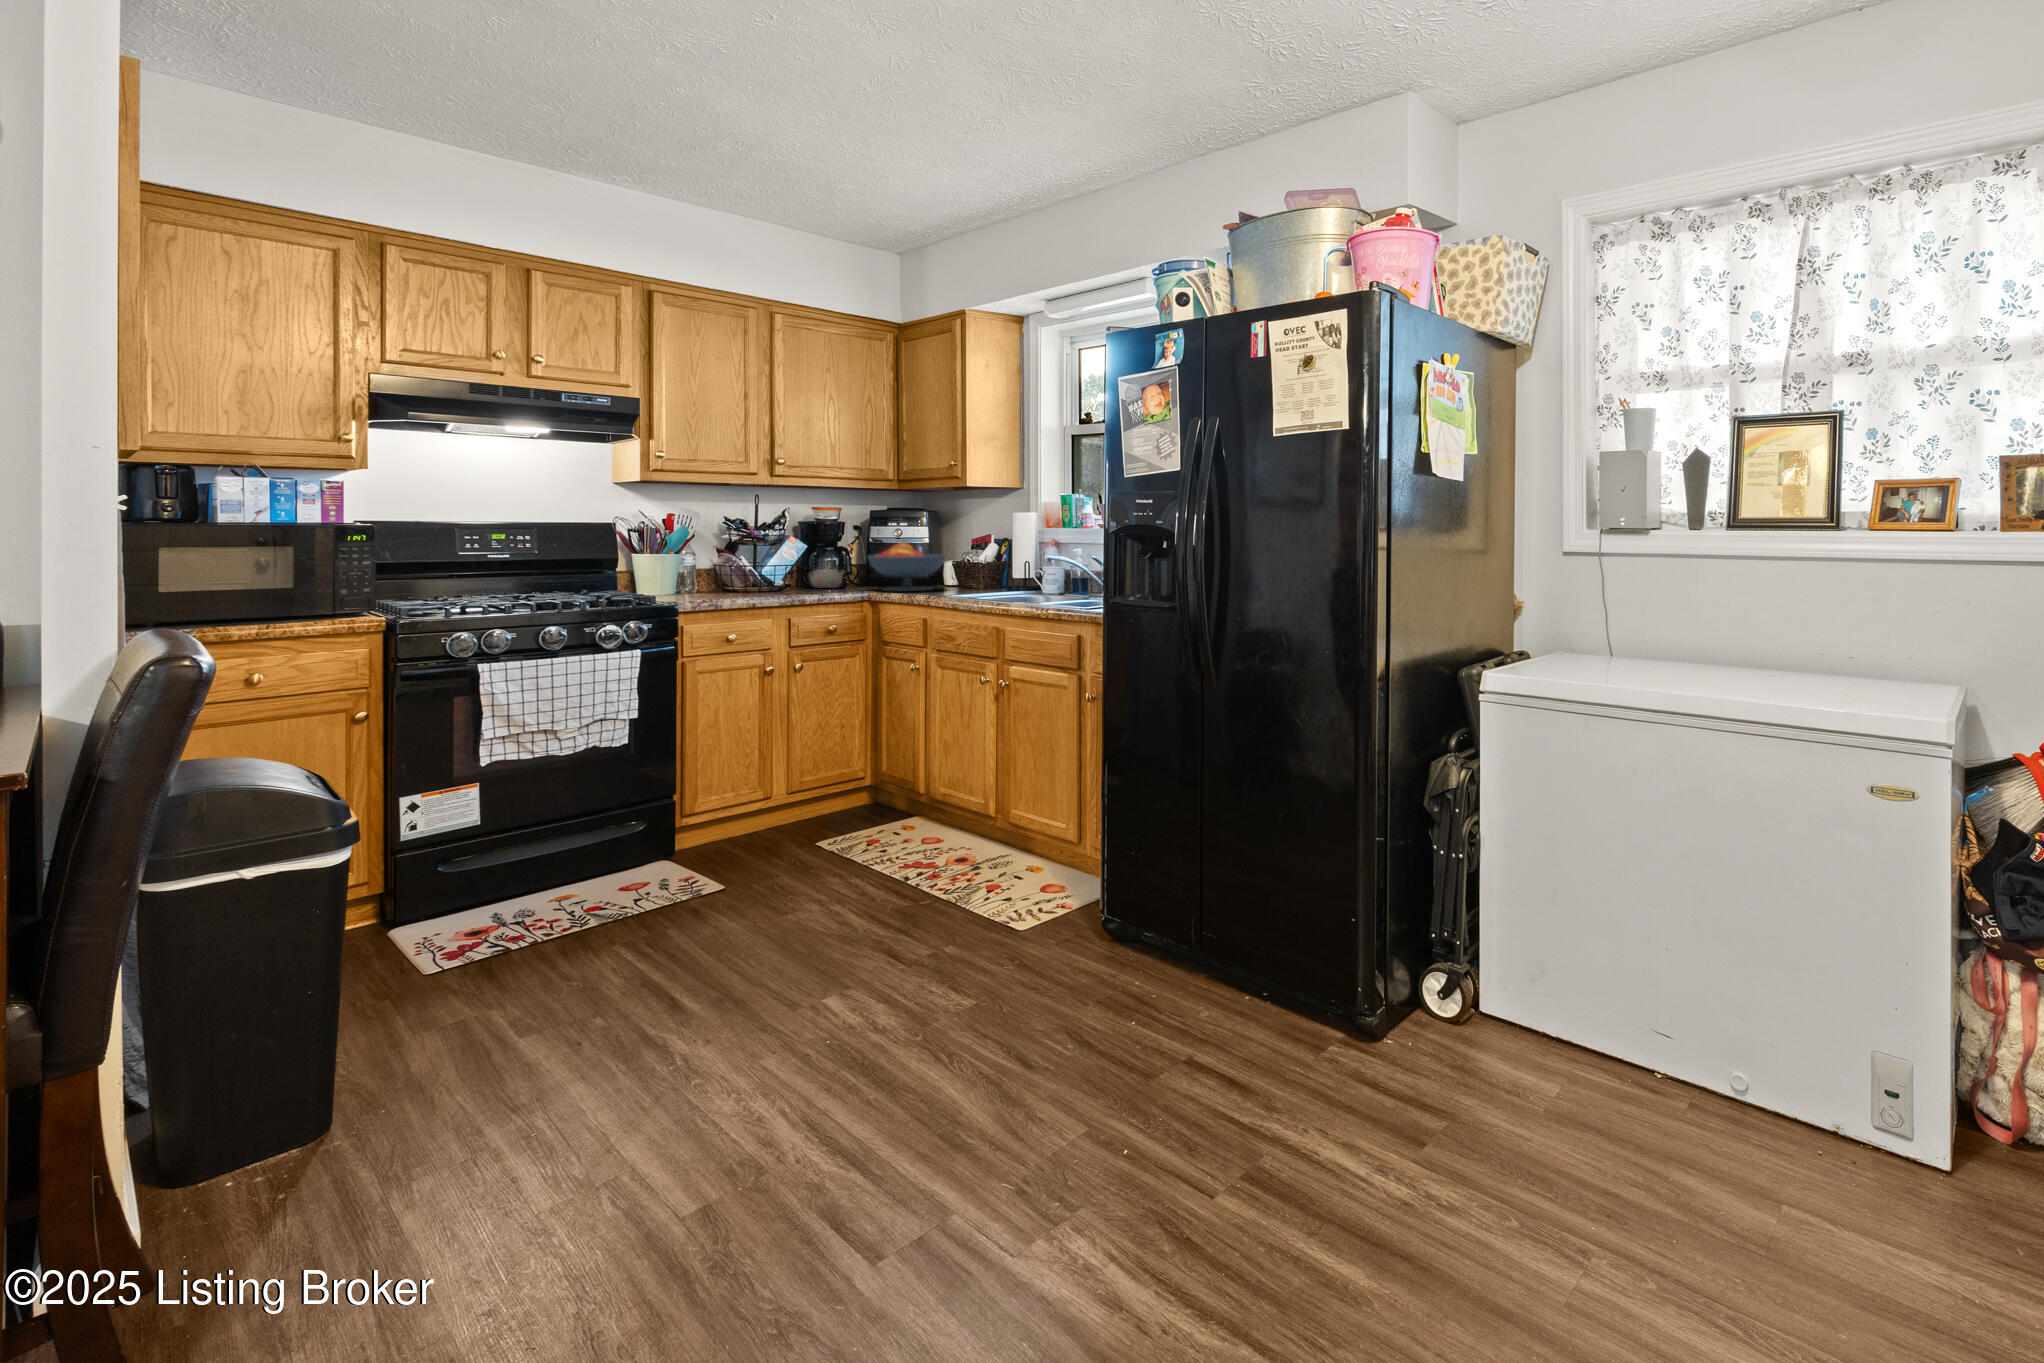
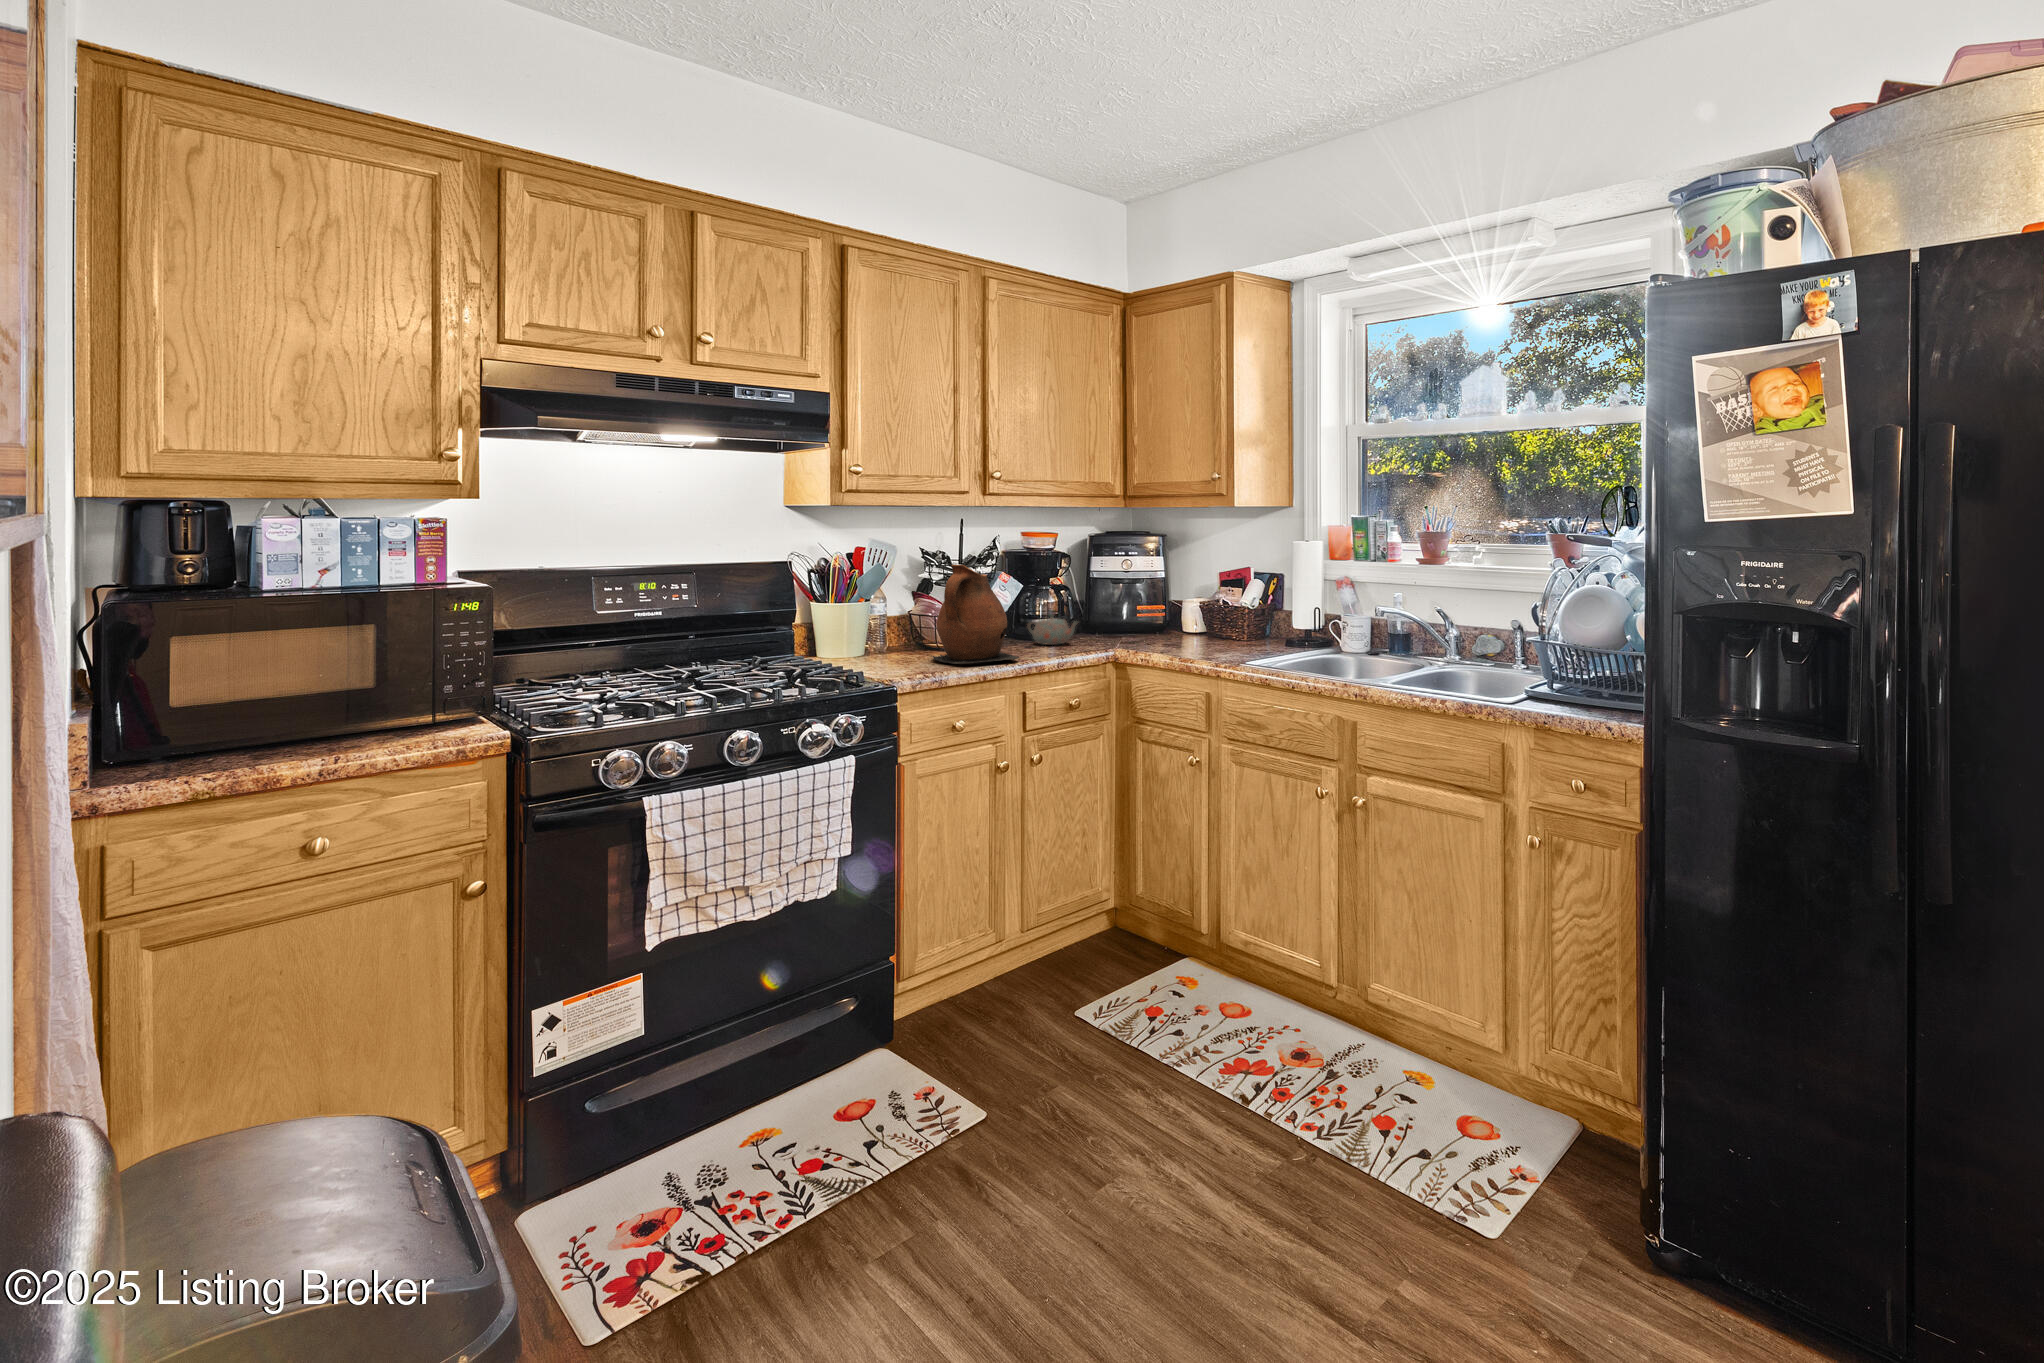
ceramic pitcher: none [715,523,785,594] -> present [932,565,1019,664]
fruit bowl: present [868,543,945,591] -> none [1113,585,1213,653]

